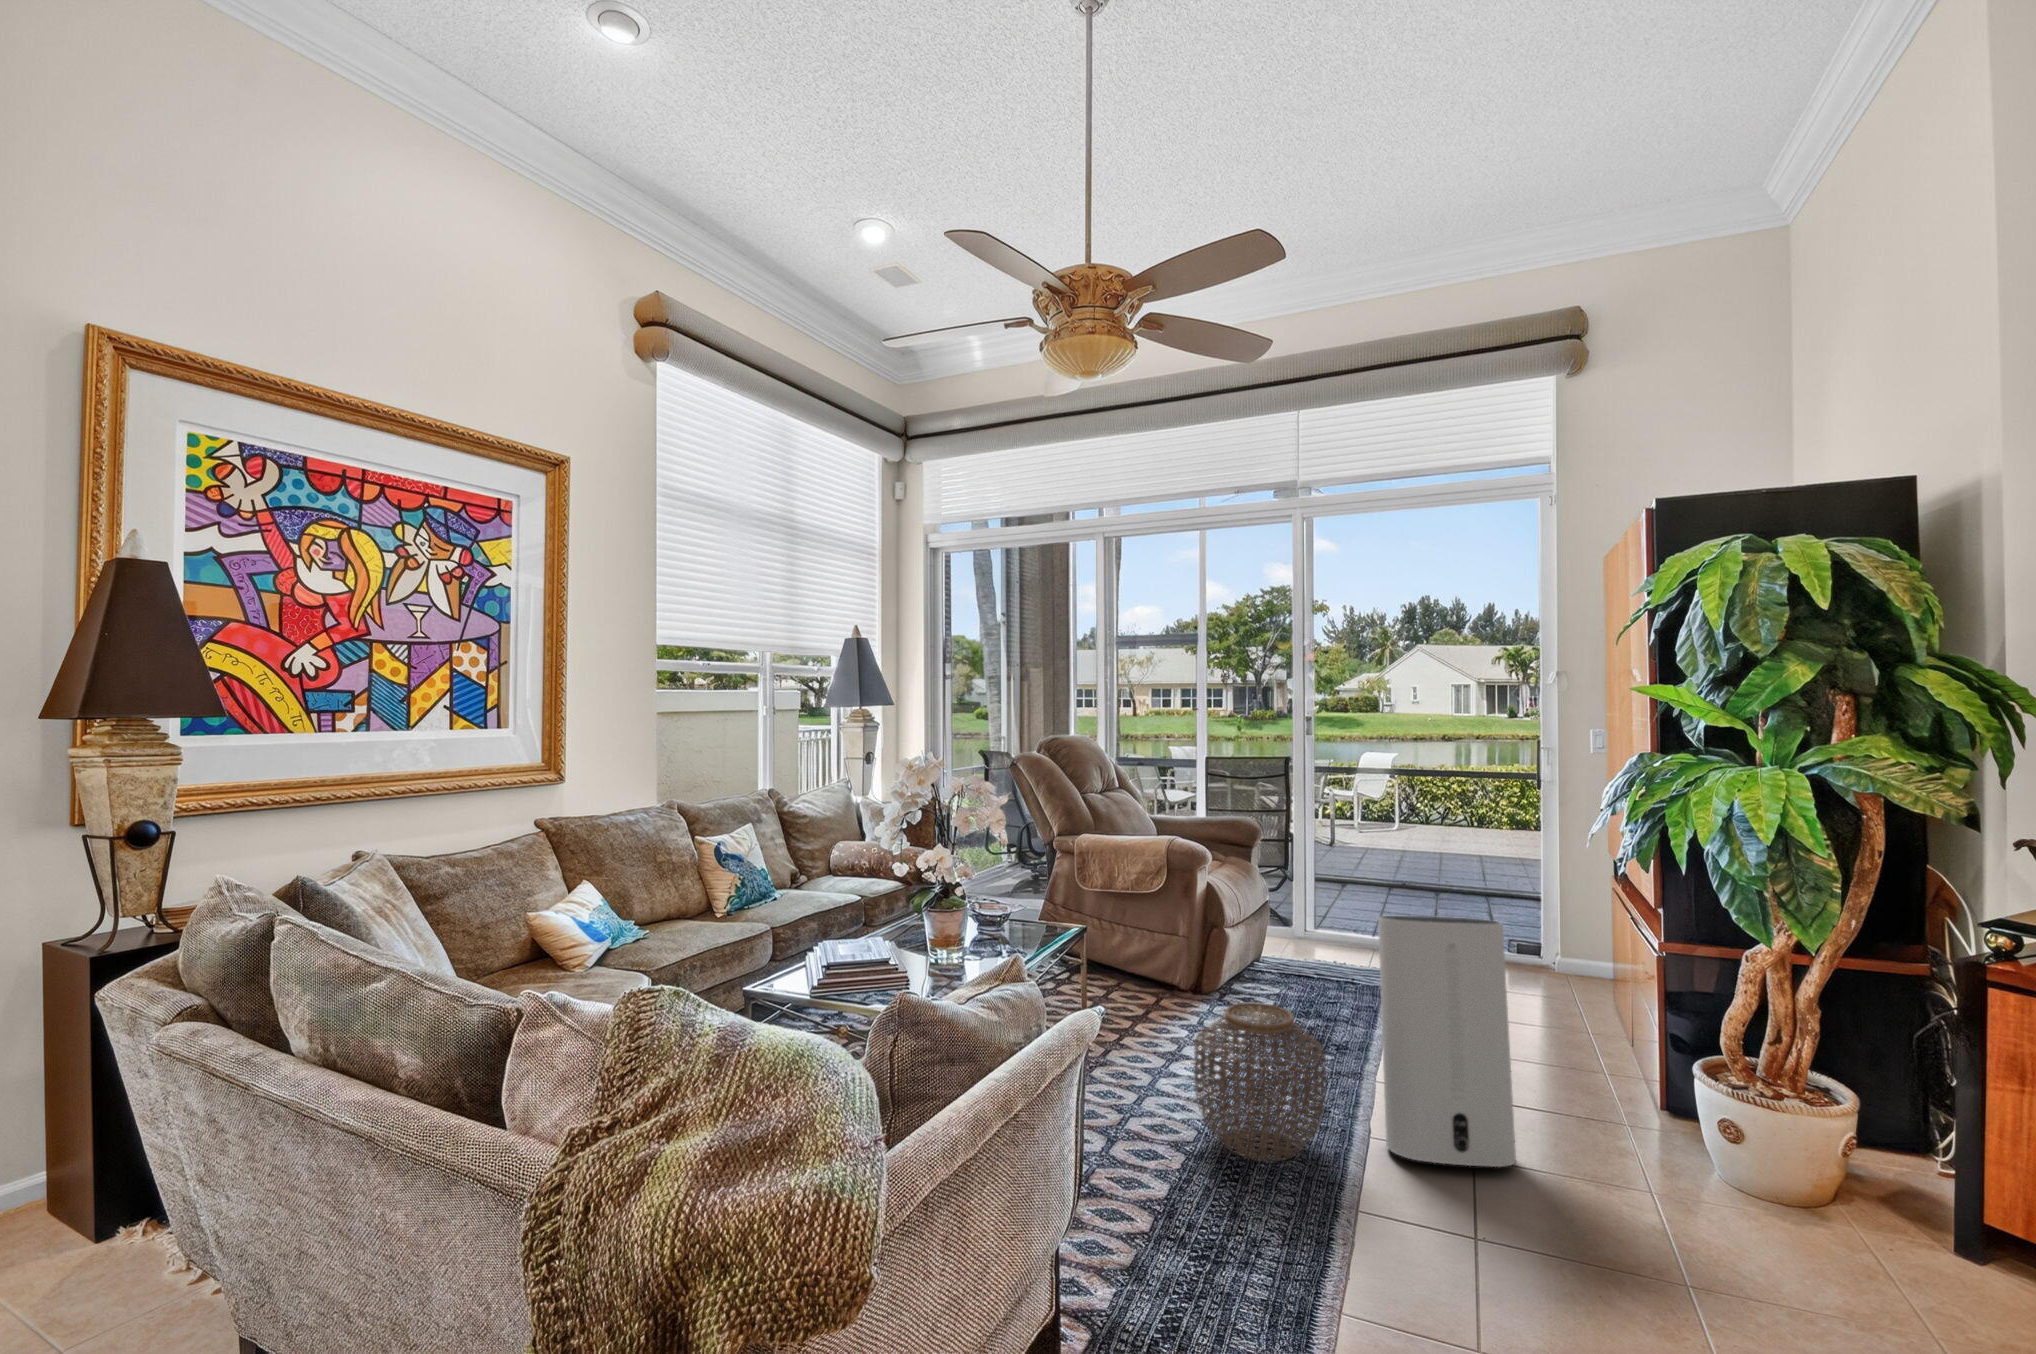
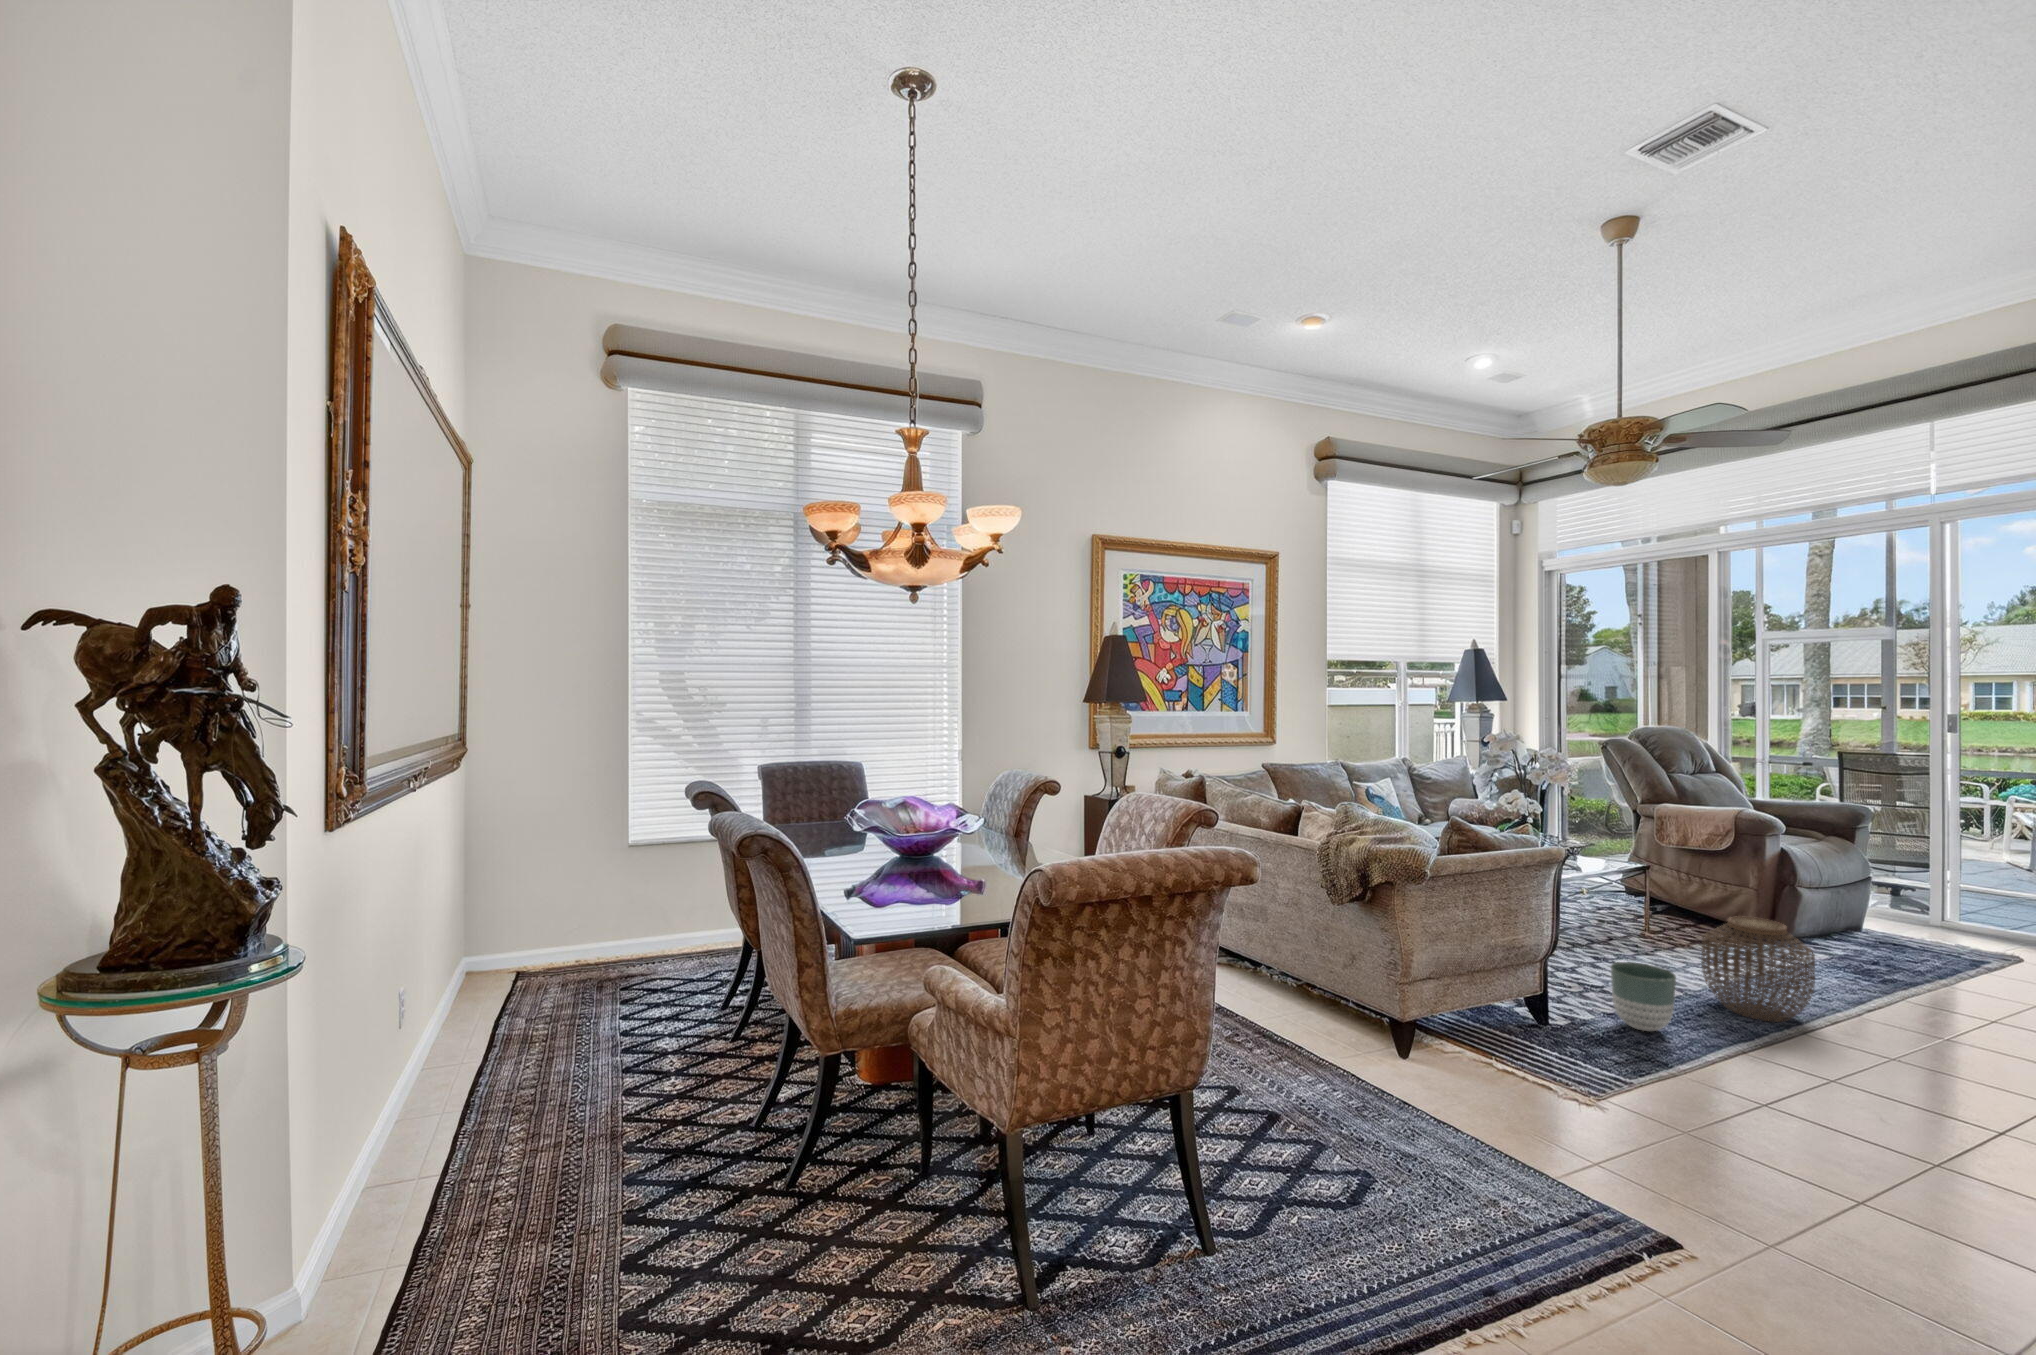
air purifier: present [1378,915,1516,1167] -> none [1873,870,2002,1062]
planter: none [1113,1127,1206,1256] -> present [1611,962,1676,1031]

